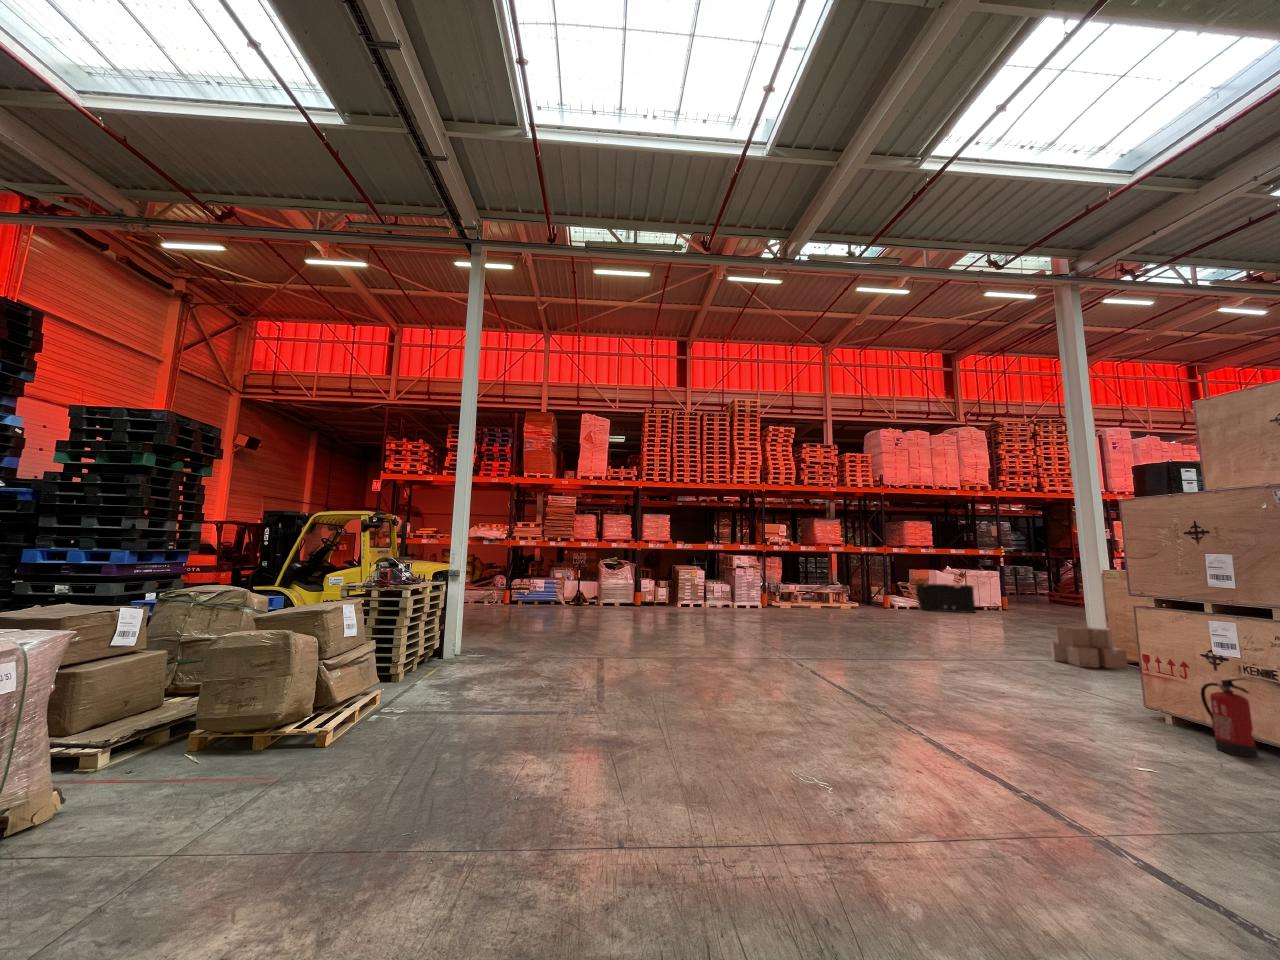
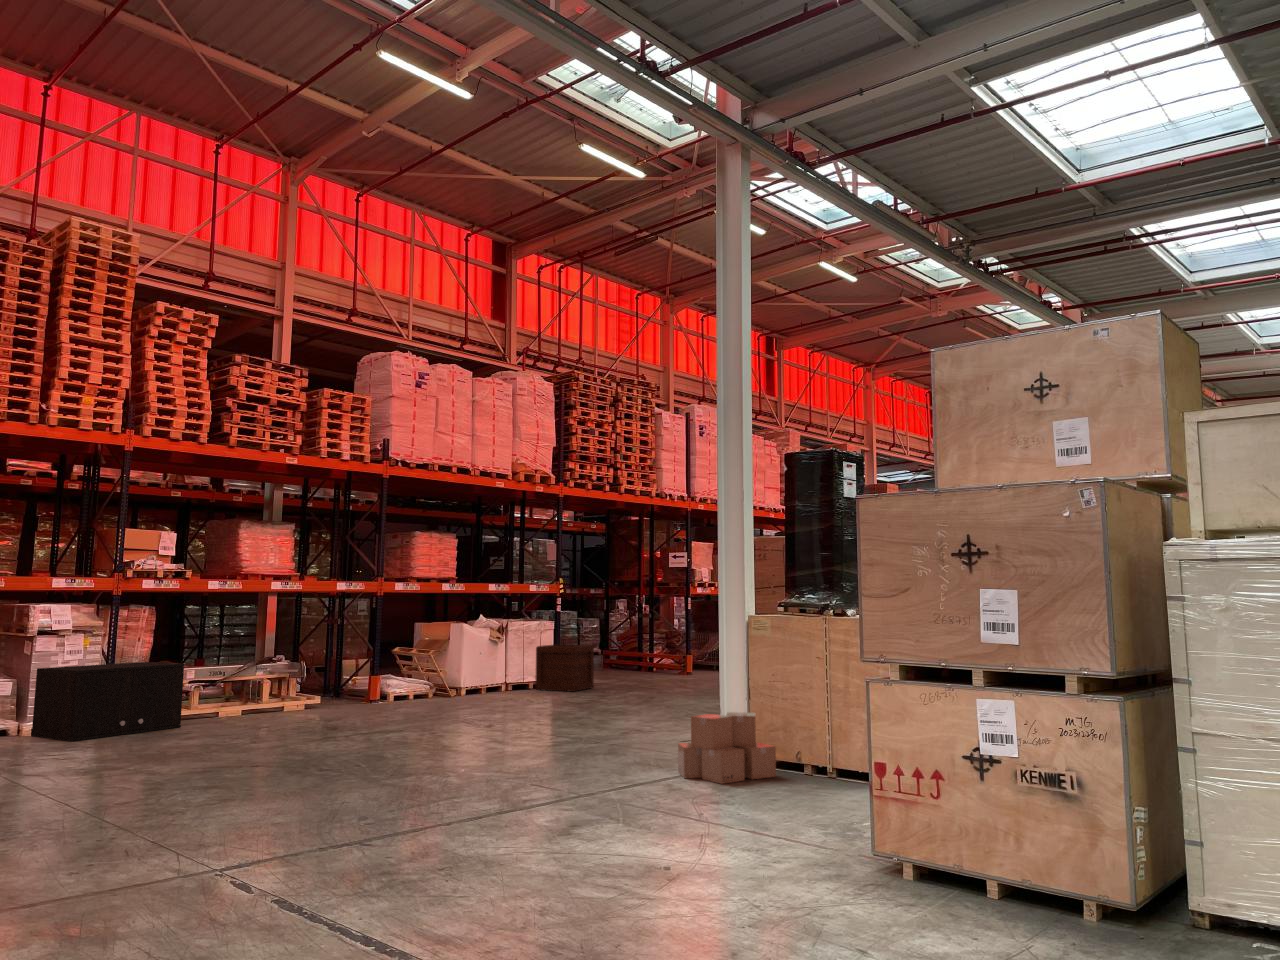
storage cabinet: present [916,583,975,613] -> present [32,662,184,741]
wooden crate: none [986,585,1031,613] -> present [535,644,594,692]
fire extinguisher: present [1201,678,1258,757] -> none [969,792,1037,923]

